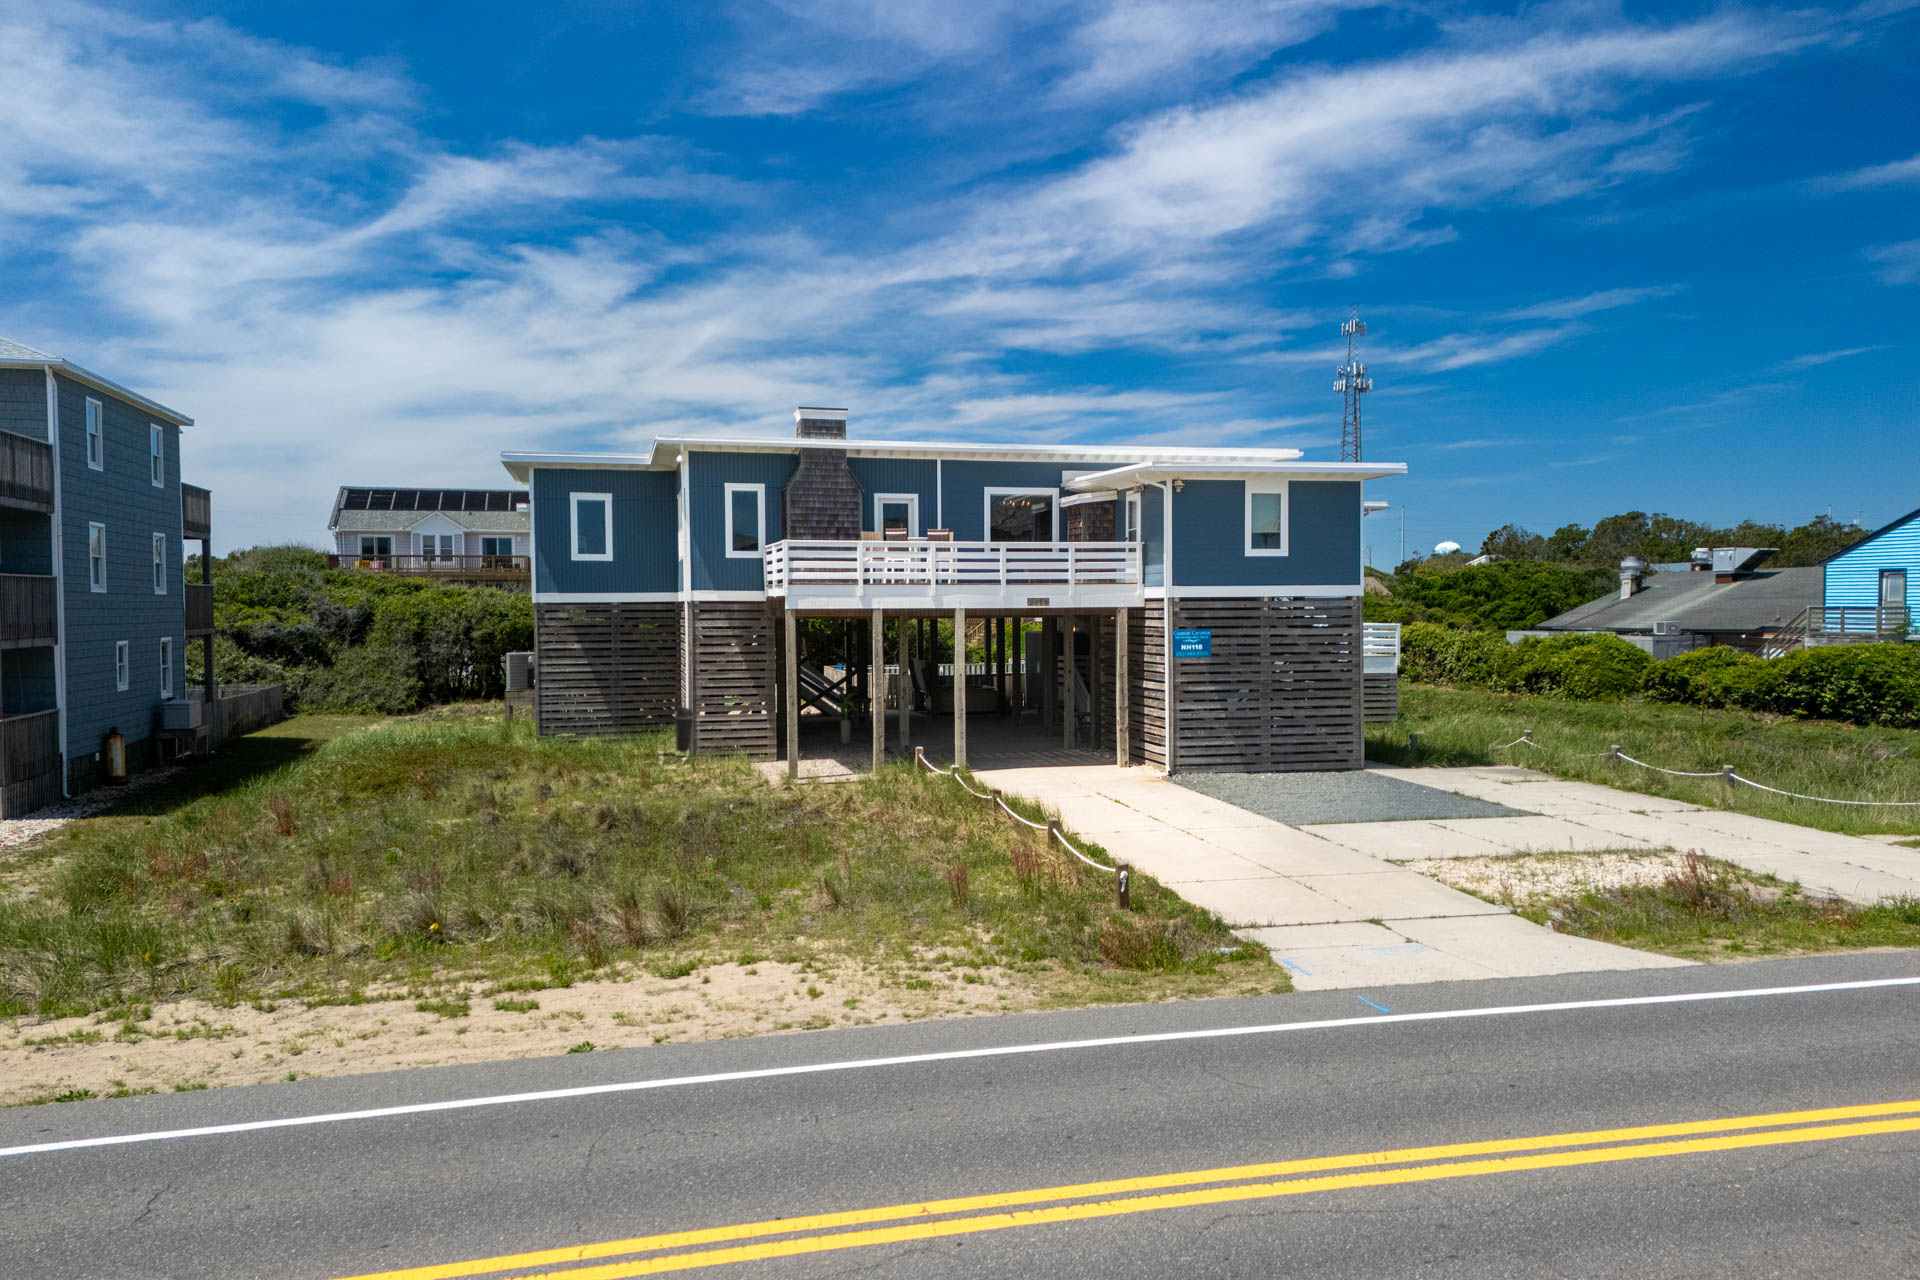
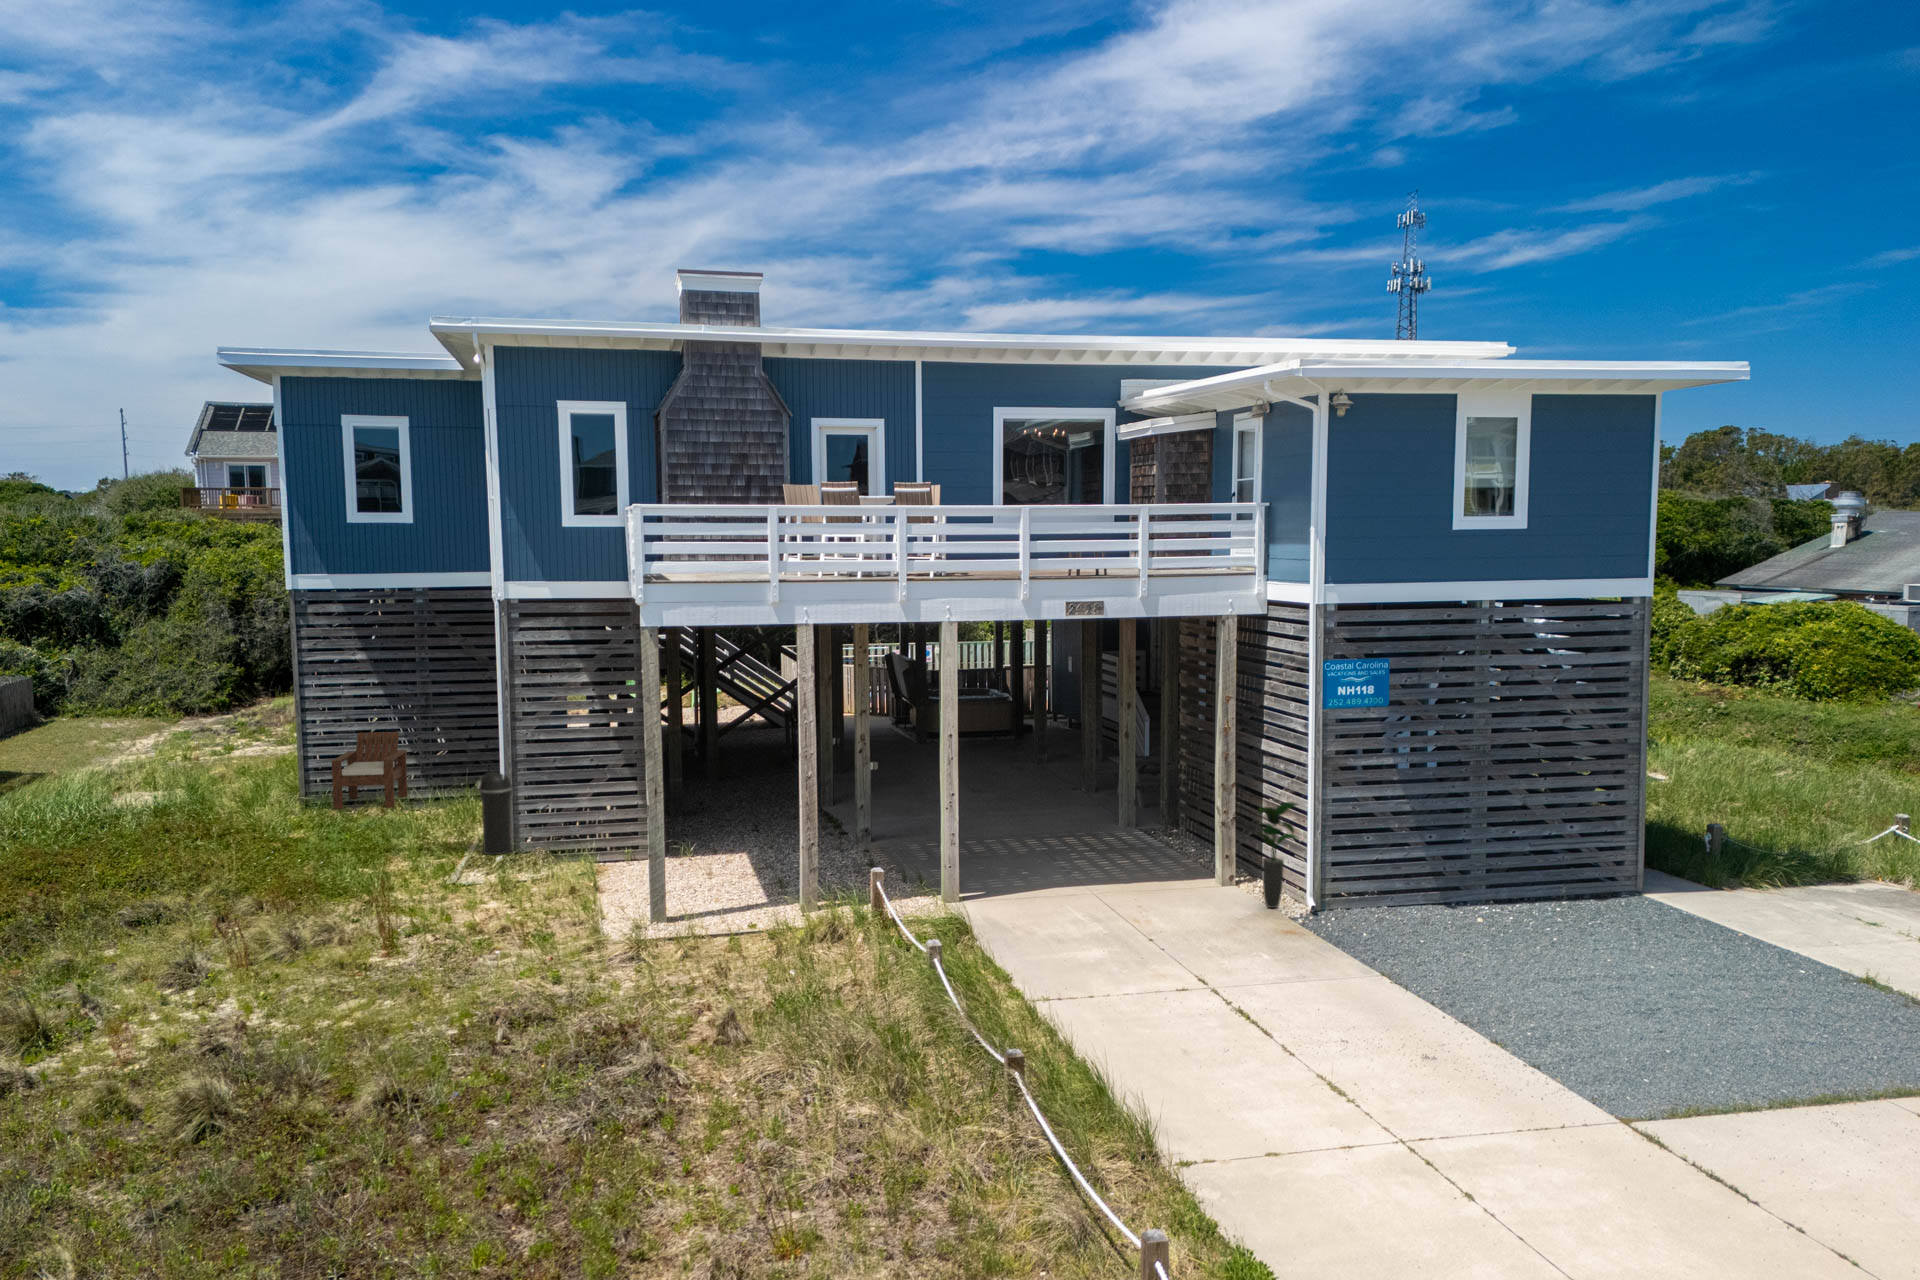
potted plant: present [839,694,854,744] -> present [1257,802,1298,908]
chair: none [561,697,602,744] -> present [332,732,407,809]

